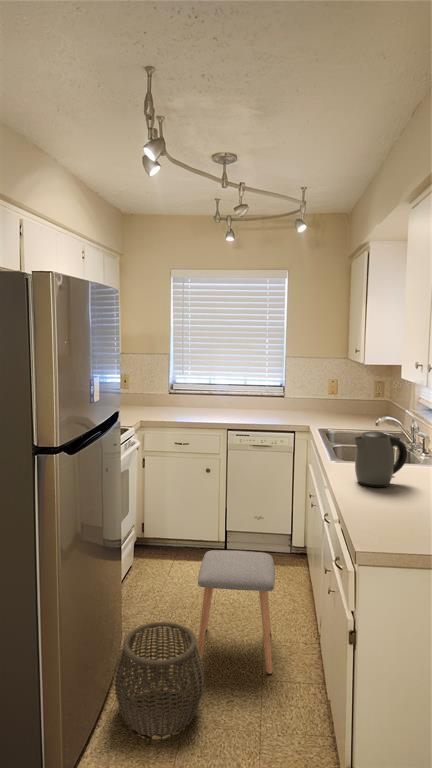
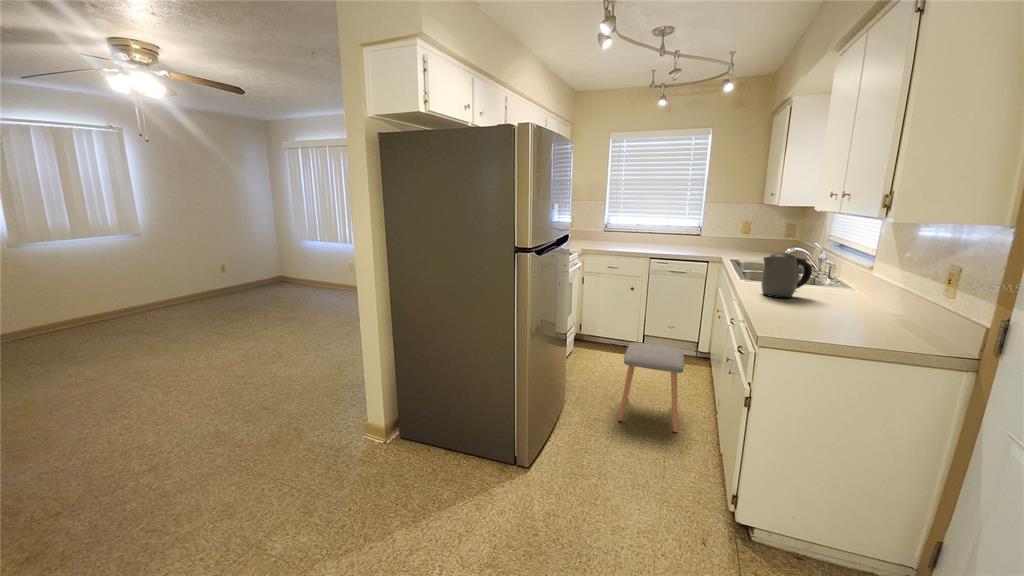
woven basket: present [114,622,204,737] -> none [563,384,626,457]

